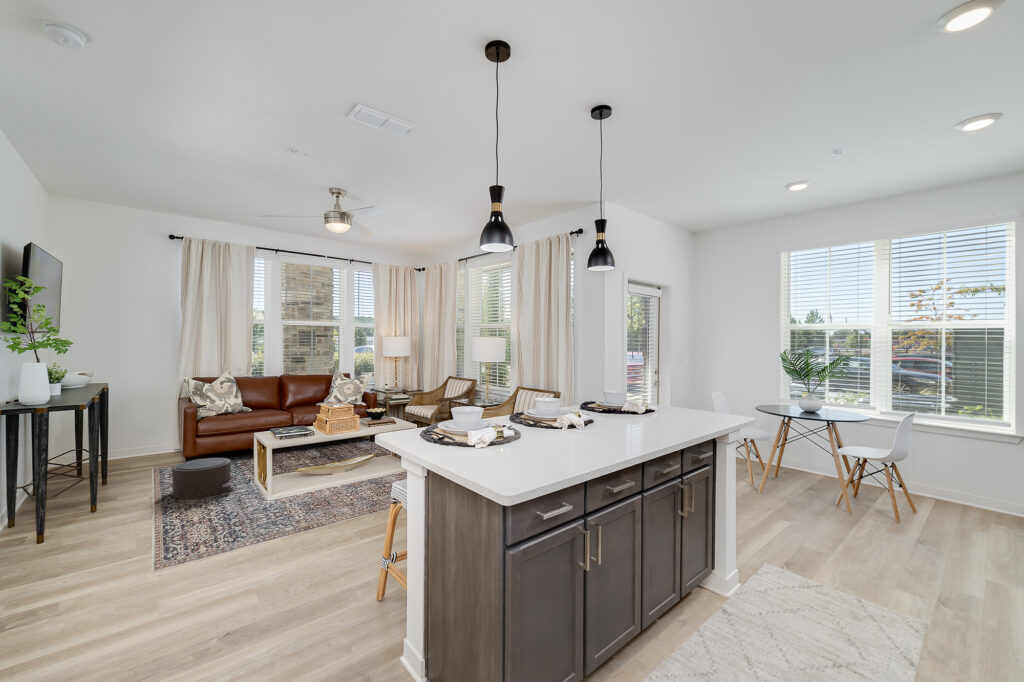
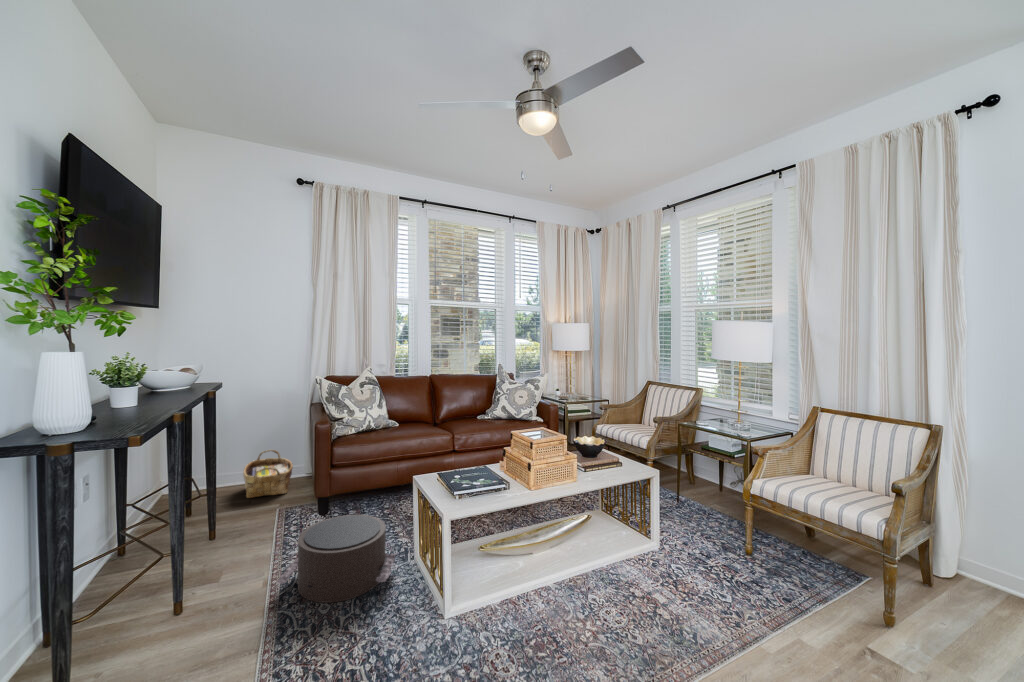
woven basket: none [127,433,167,466] -> present [243,450,293,498]

